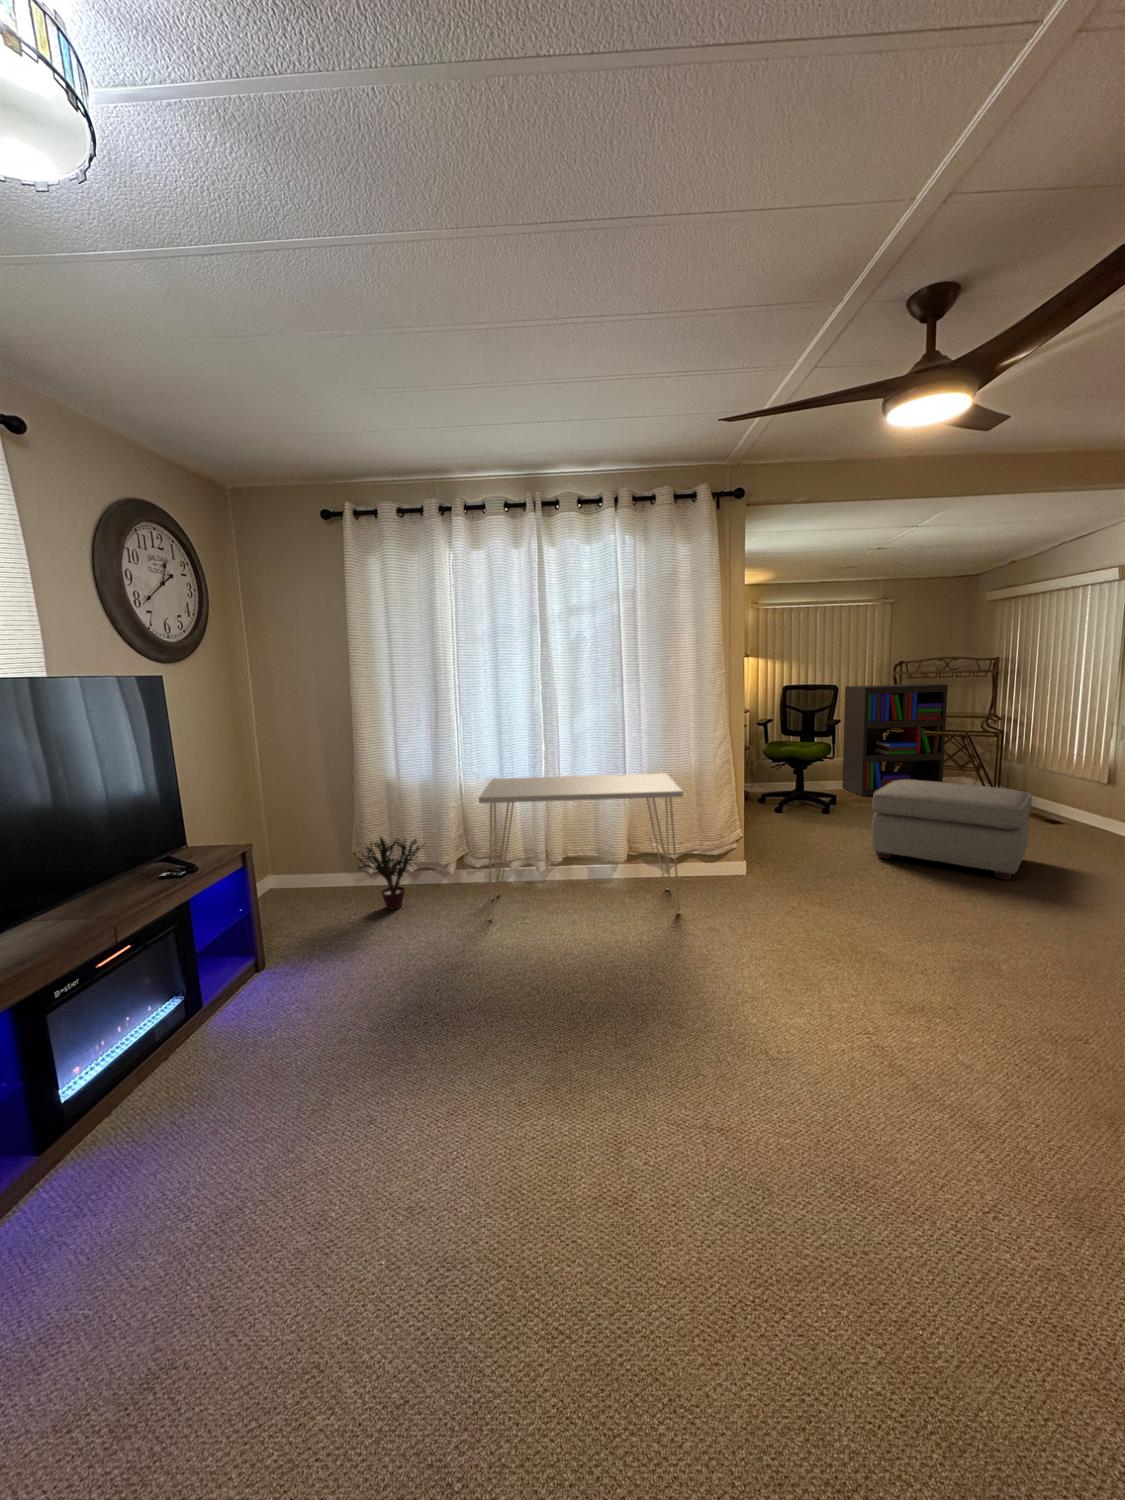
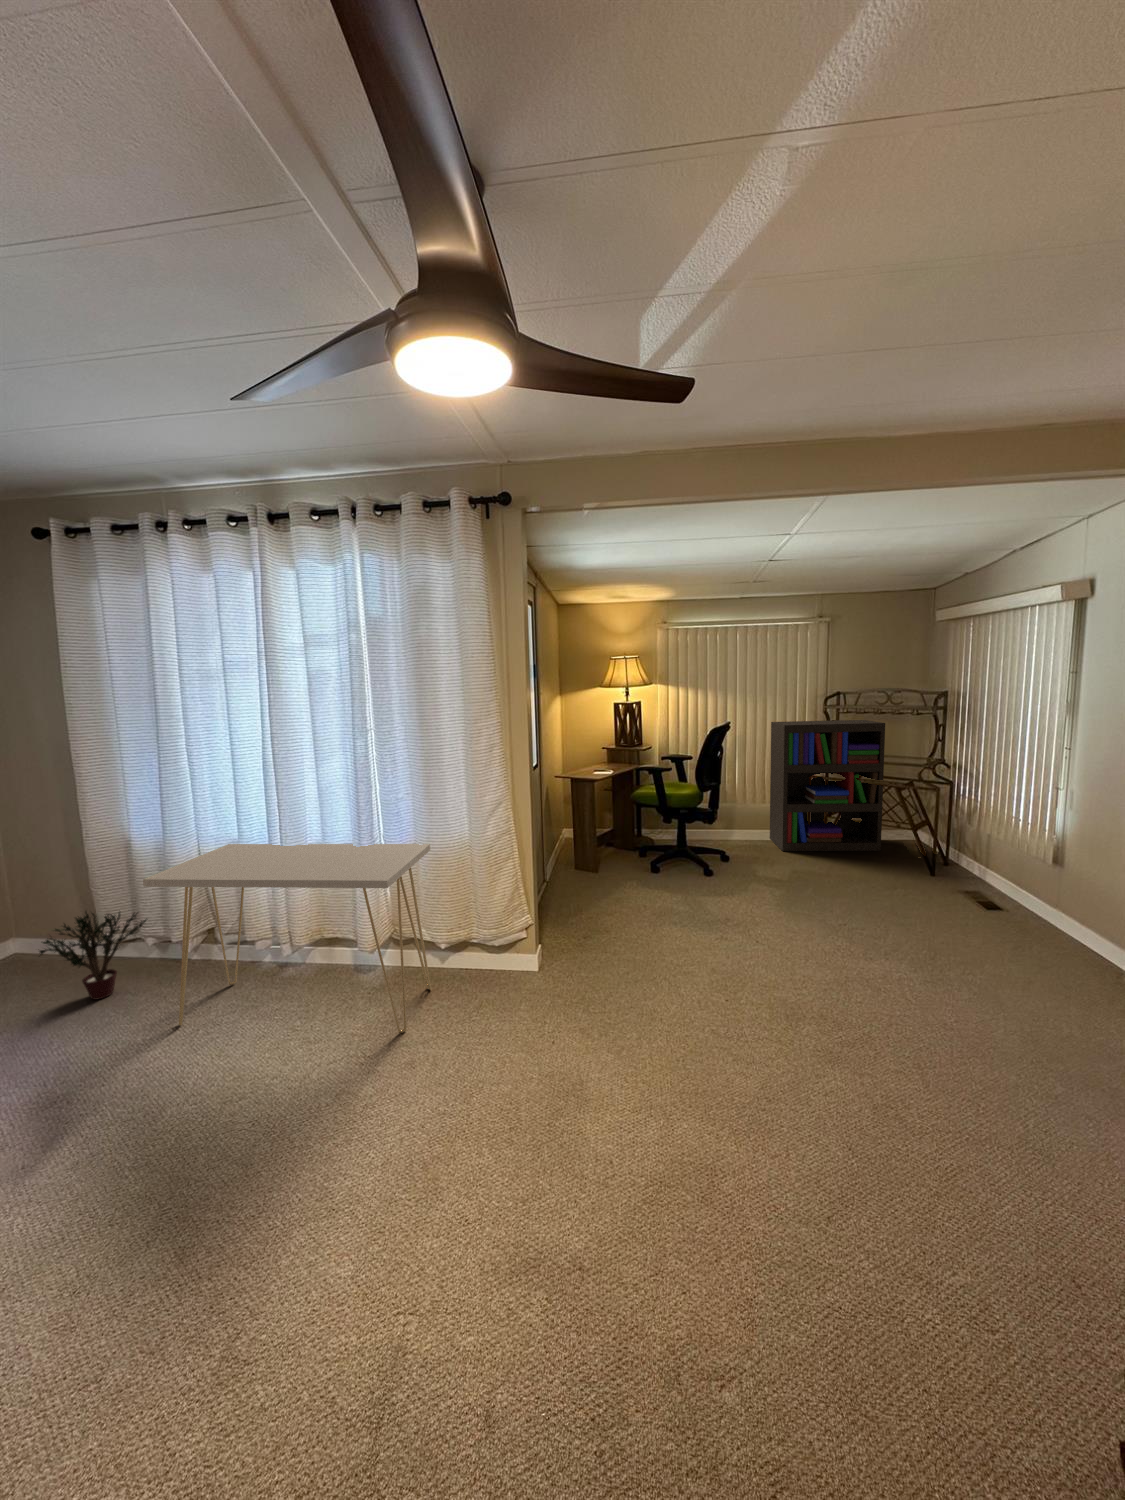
ottoman: present [872,780,1032,880] -> none [717,849,917,1001]

